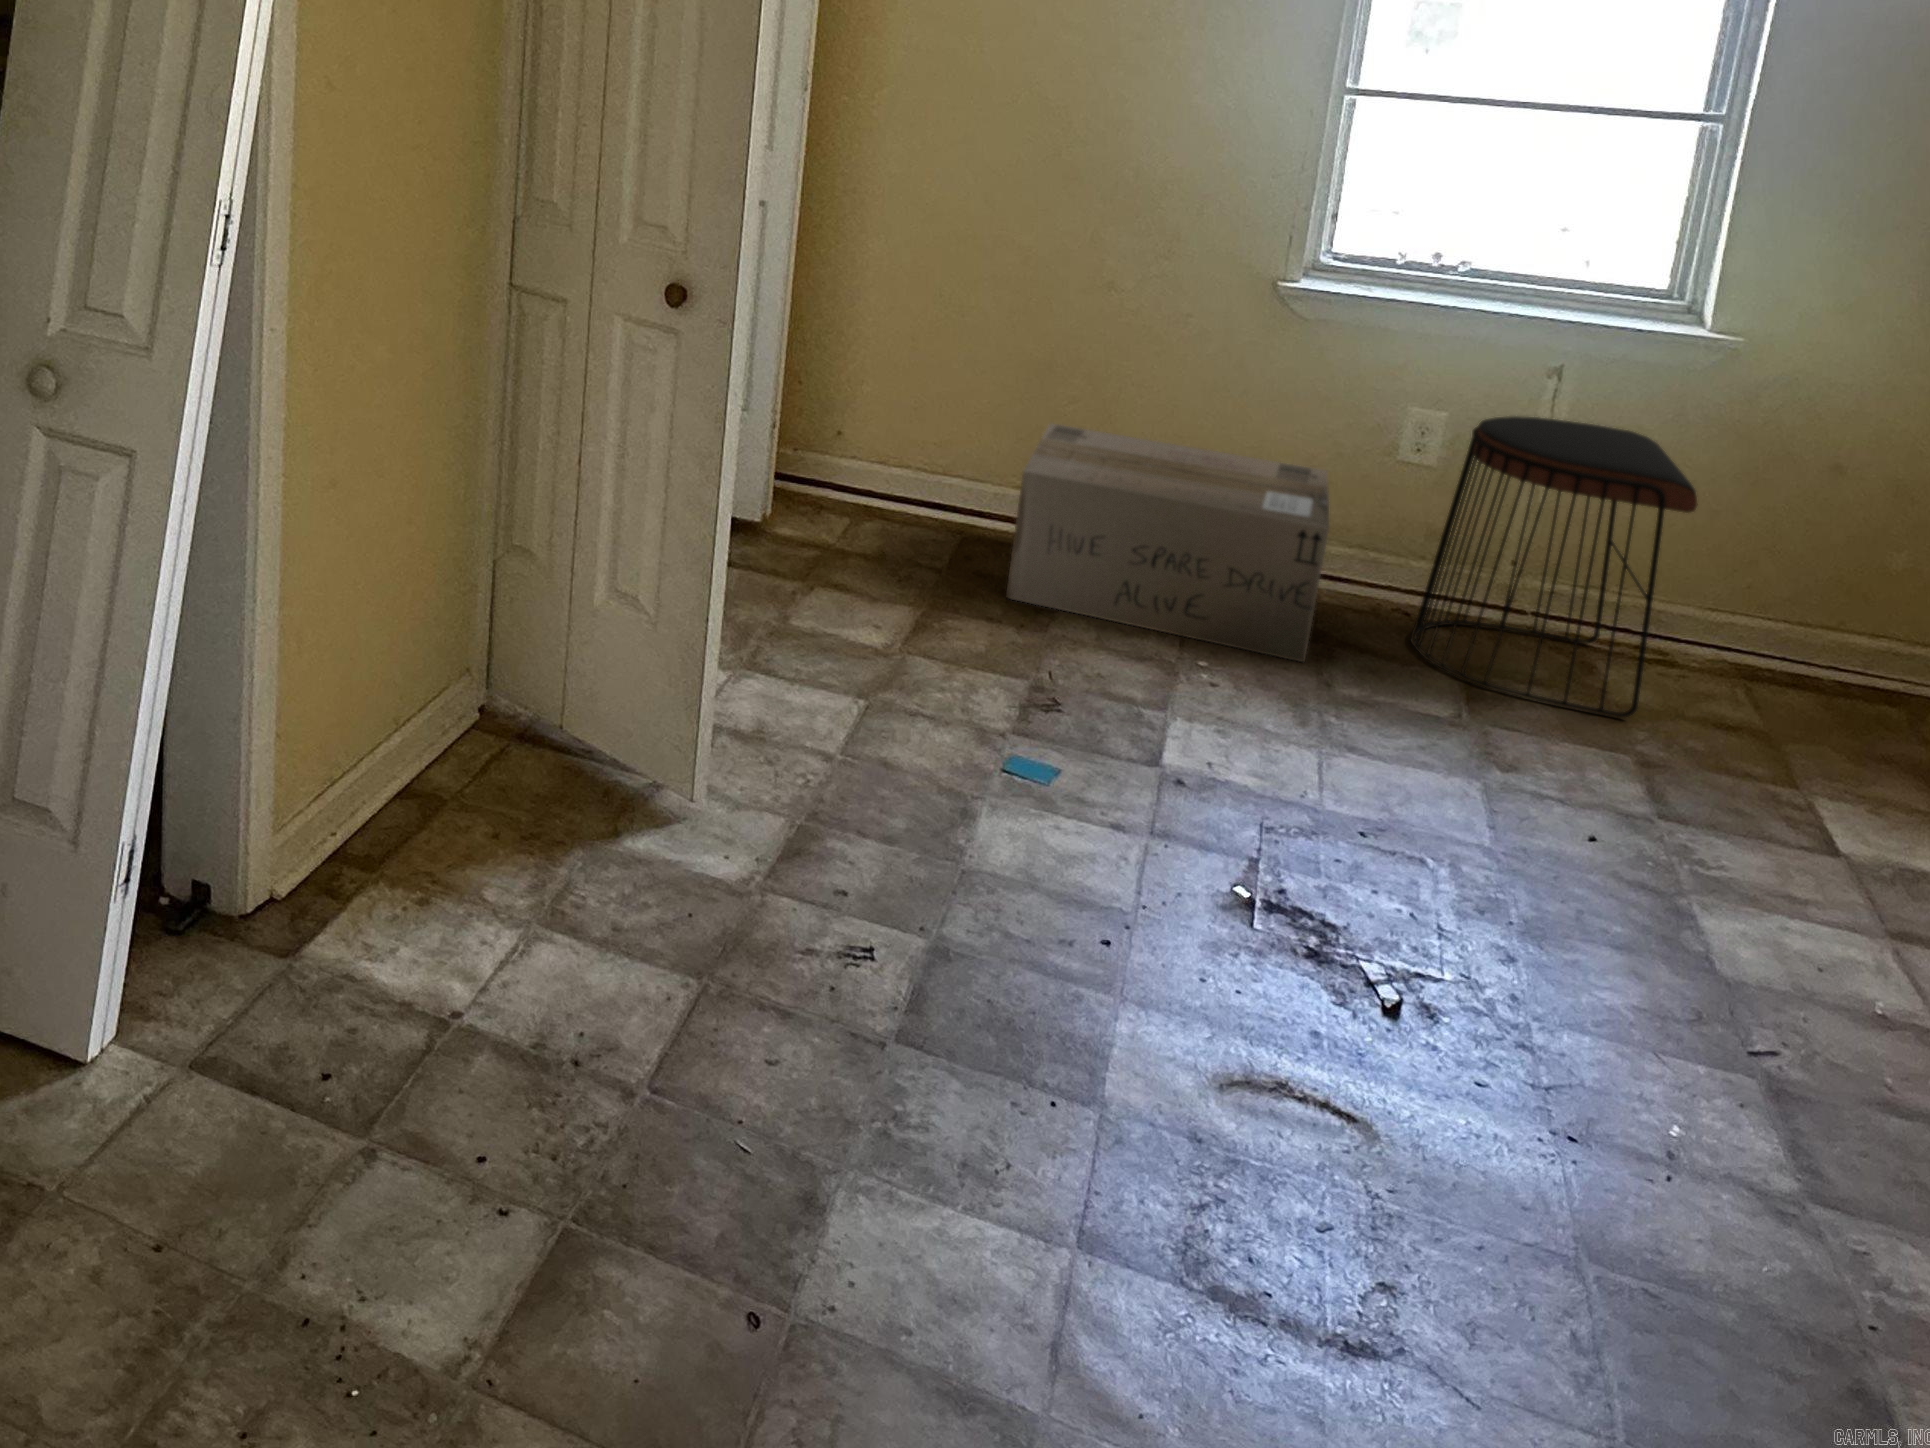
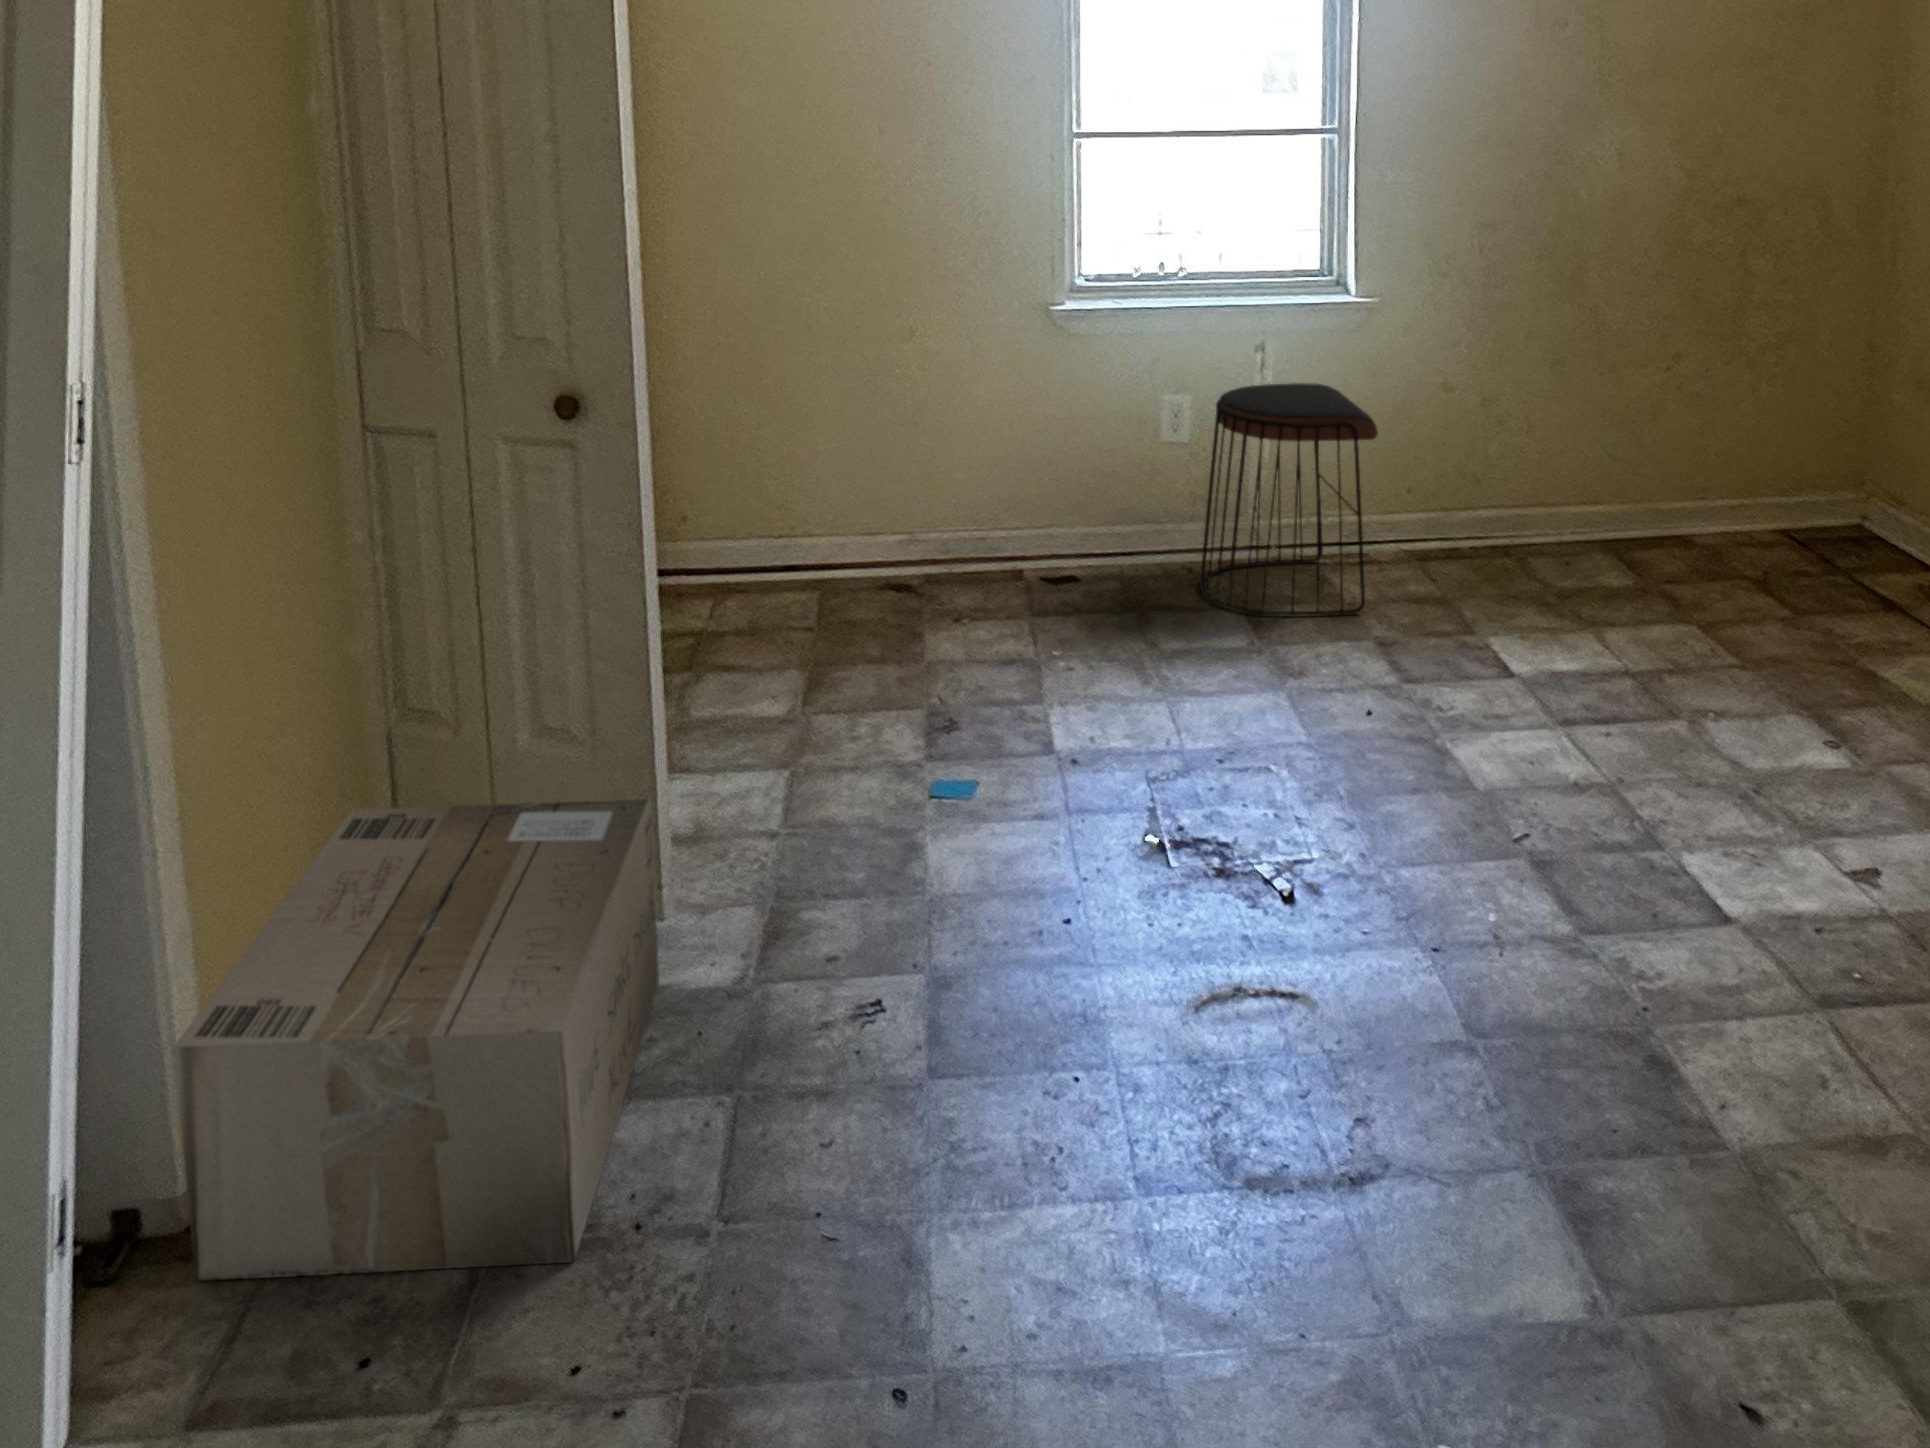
cardboard box: present [1006,424,1329,663] -> present [173,799,659,1281]

